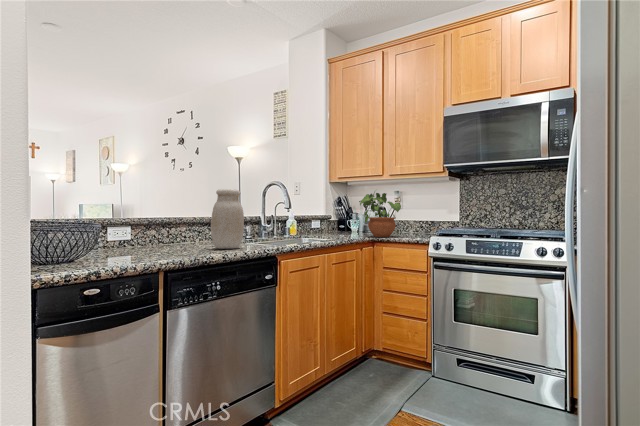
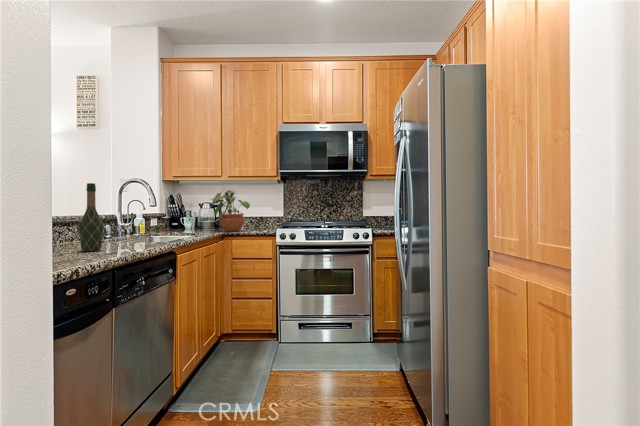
wine bottle: none [176,187,198,252] -> present [78,183,104,251]
jar: present [211,189,244,249] -> none [107,186,142,247]

